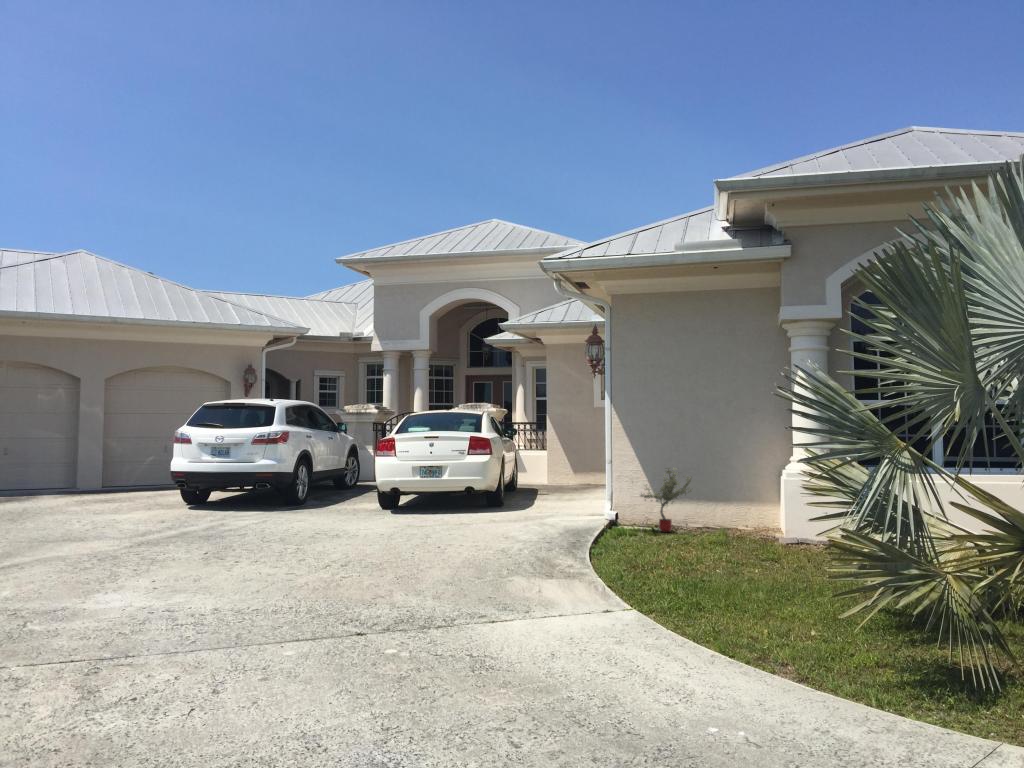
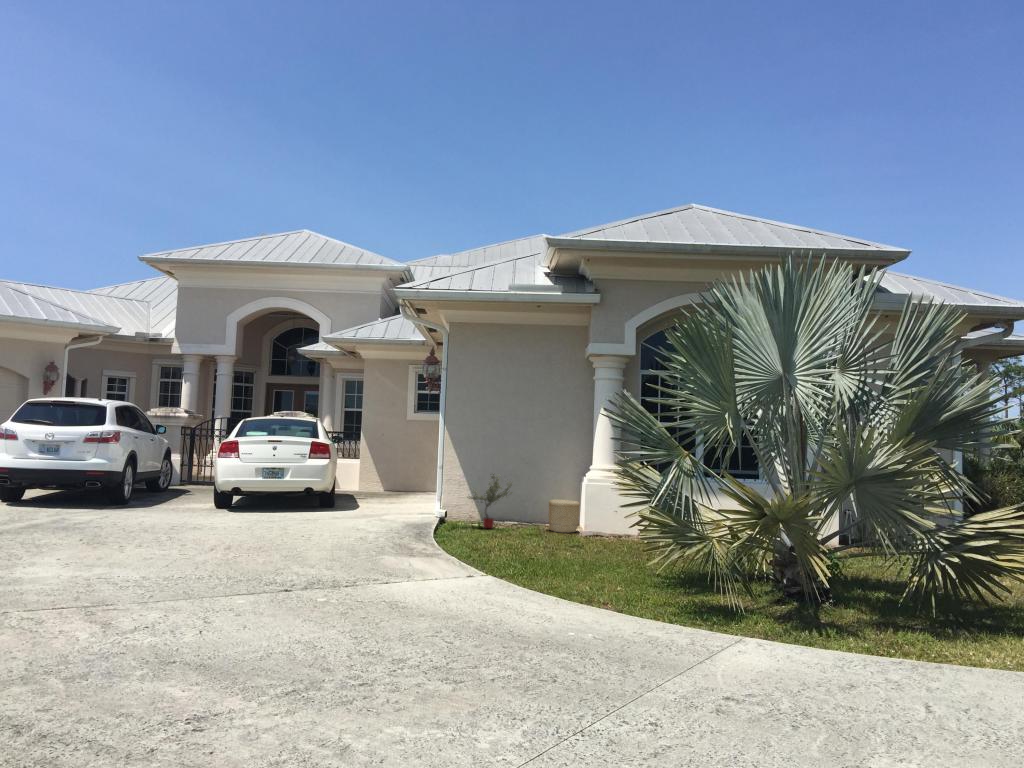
woven basket: none [738,496,777,537] -> present [549,500,580,533]

